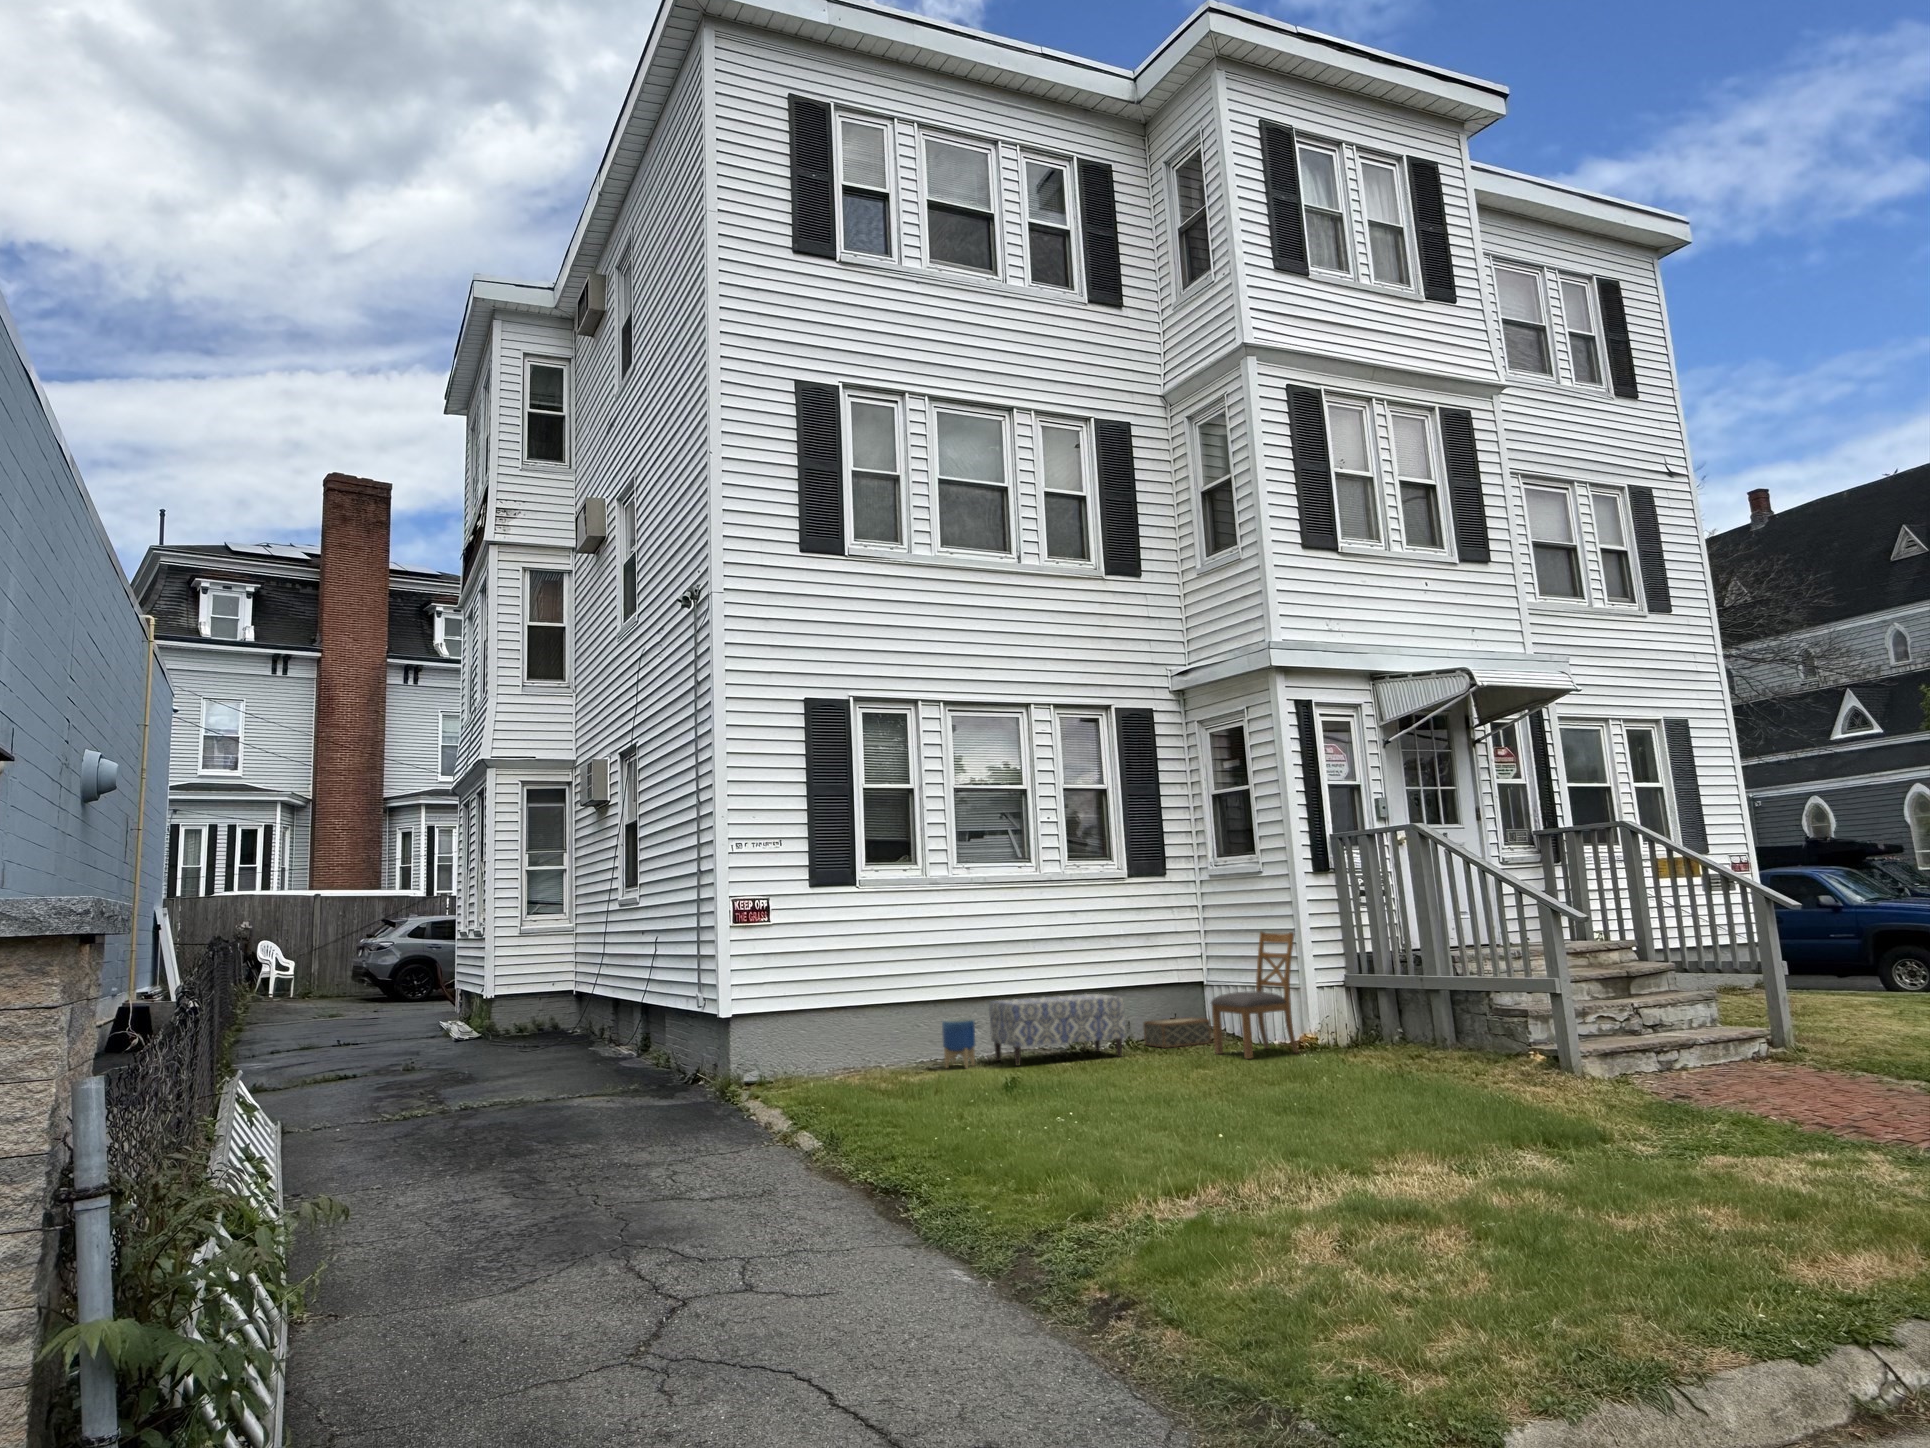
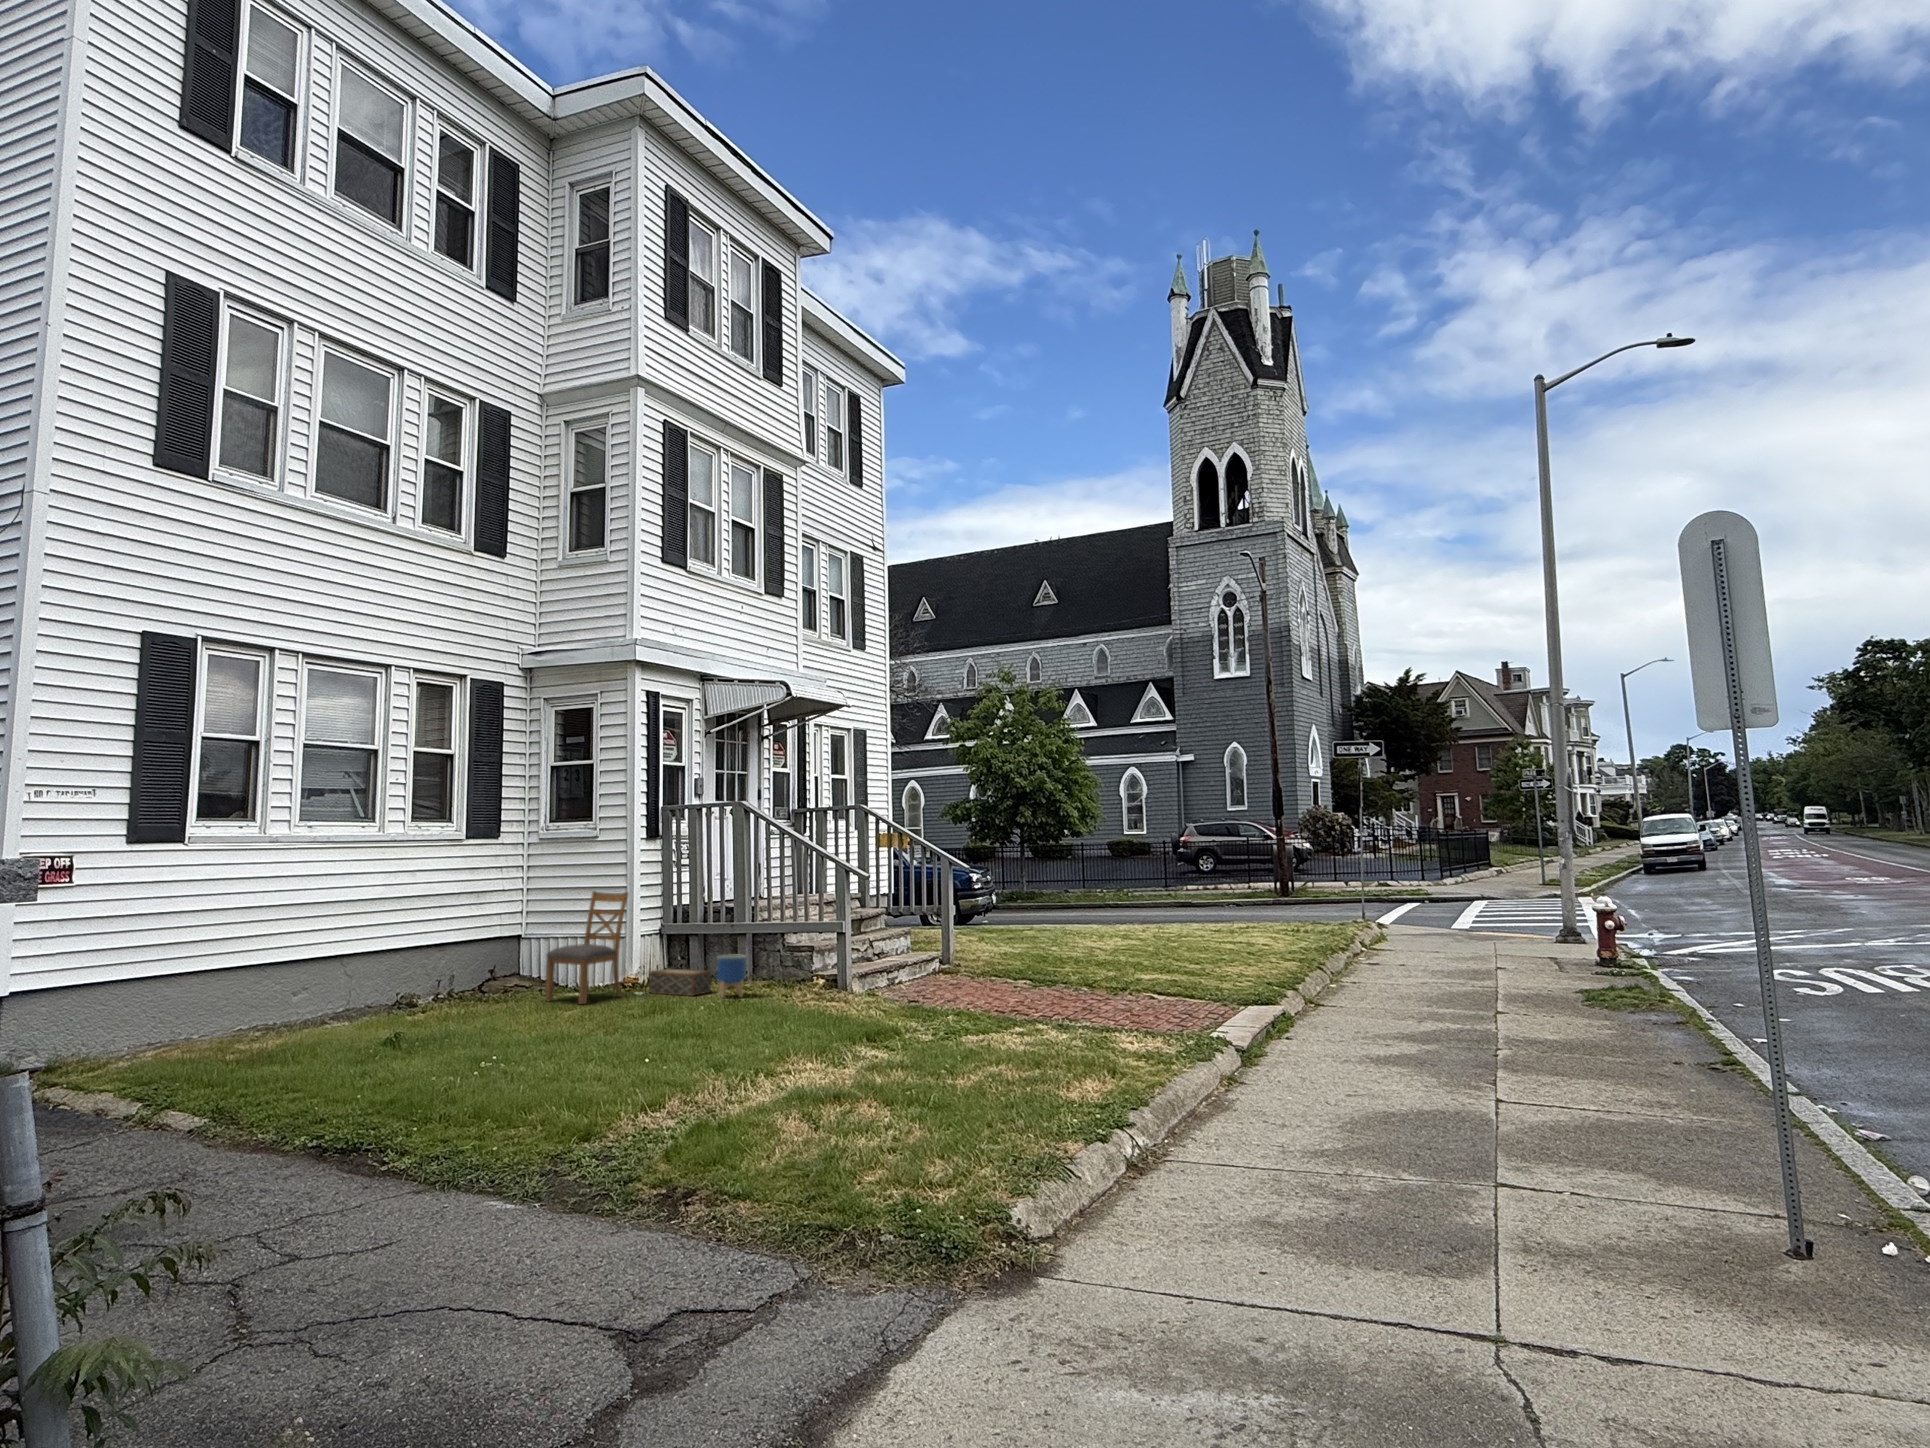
bench: present [989,994,1125,1066] -> none [317,950,463,1024]
woven basket: present [1144,1017,1211,1048] -> present [649,968,711,996]
planter: present [942,1018,975,1068] -> present [717,955,746,998]

